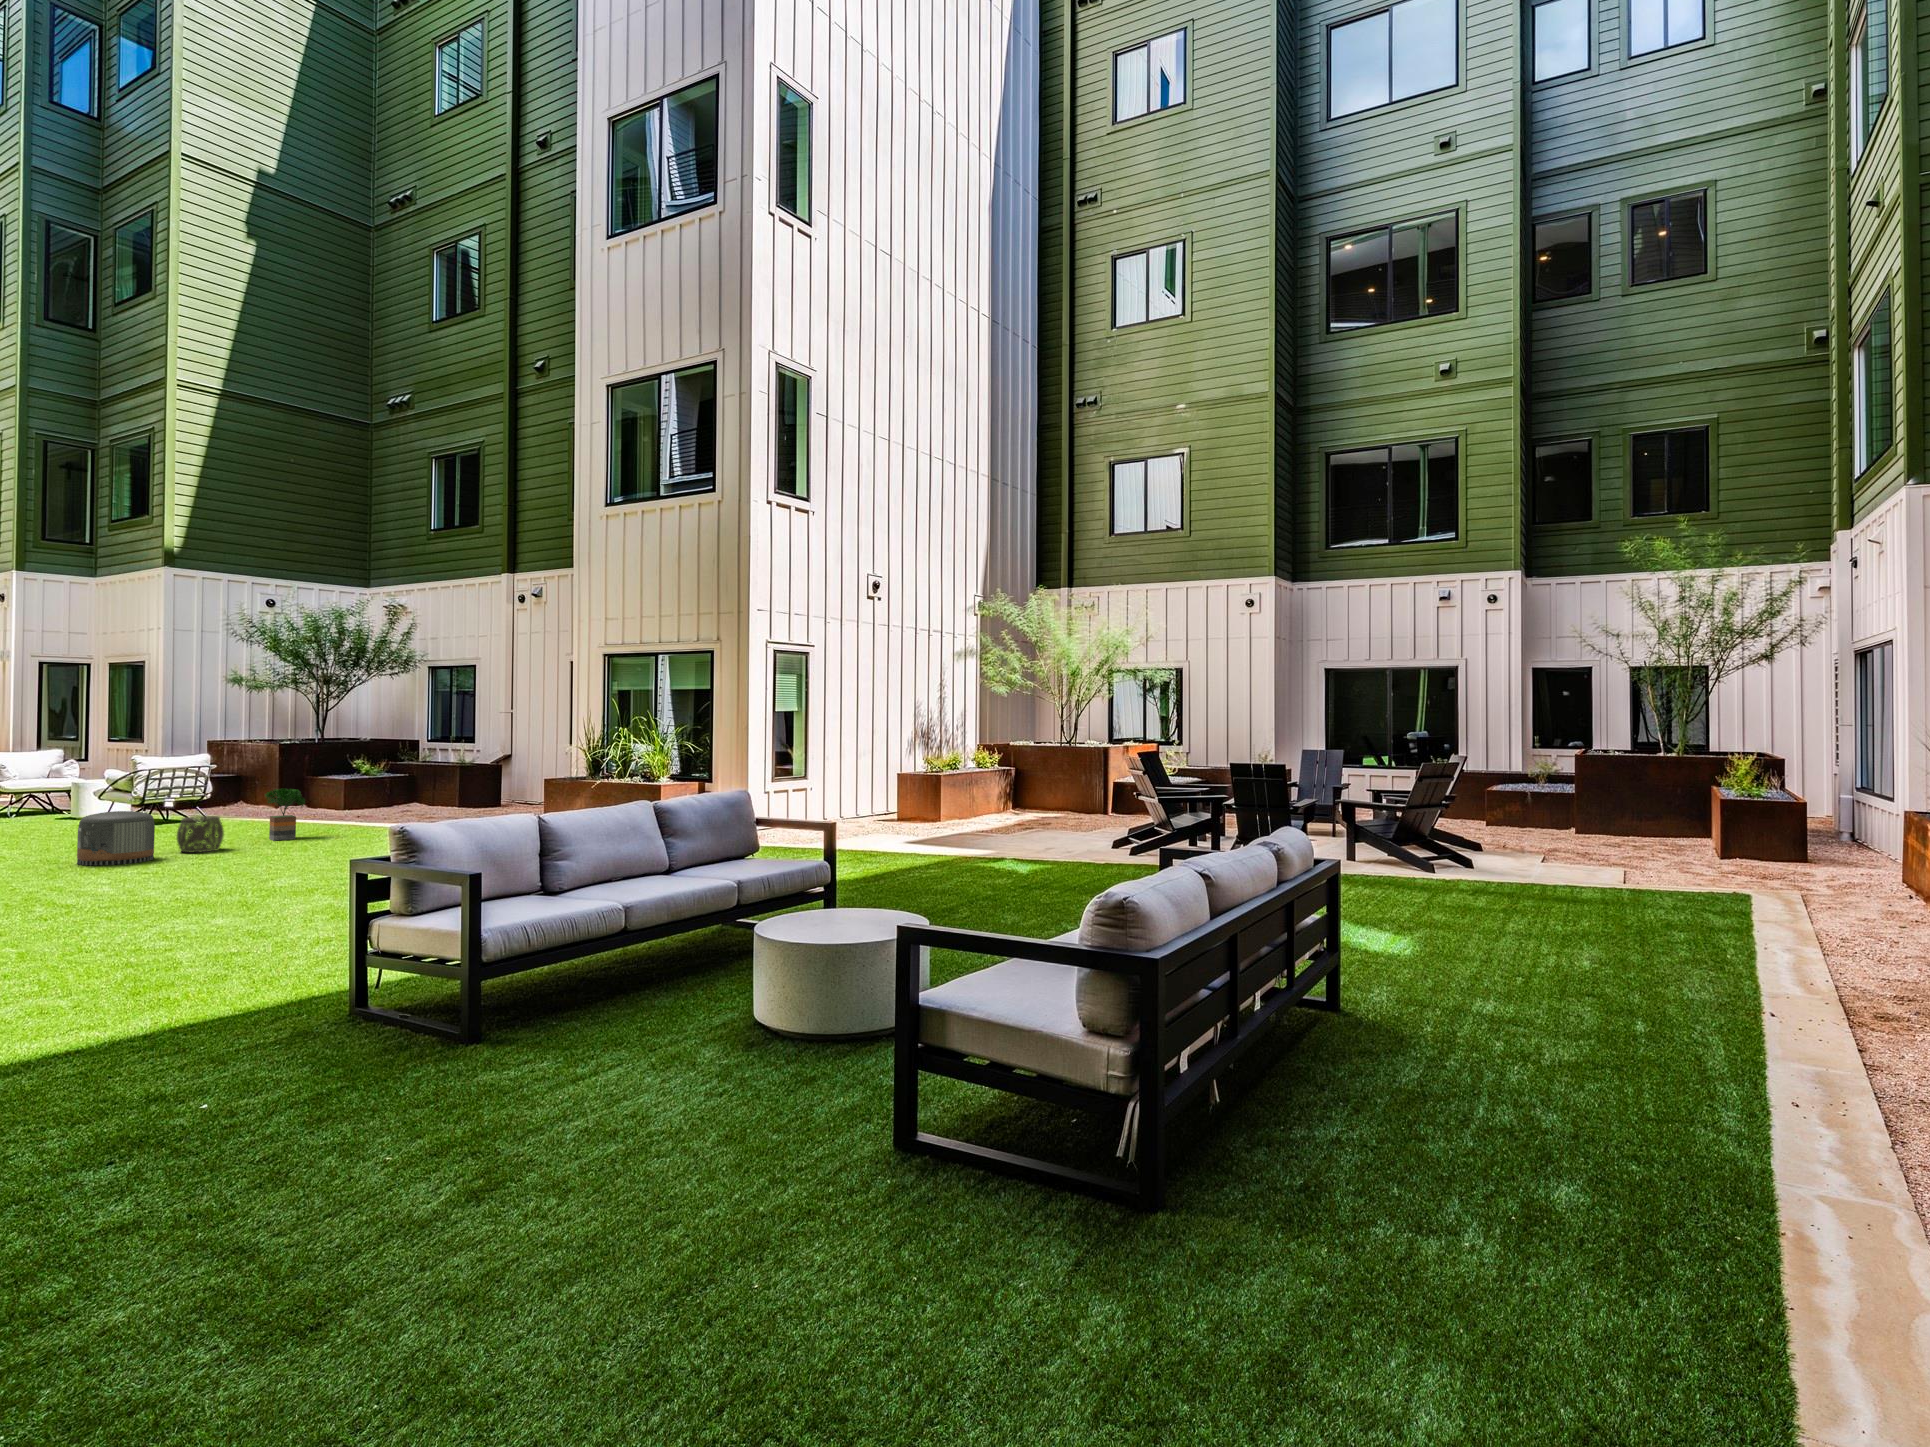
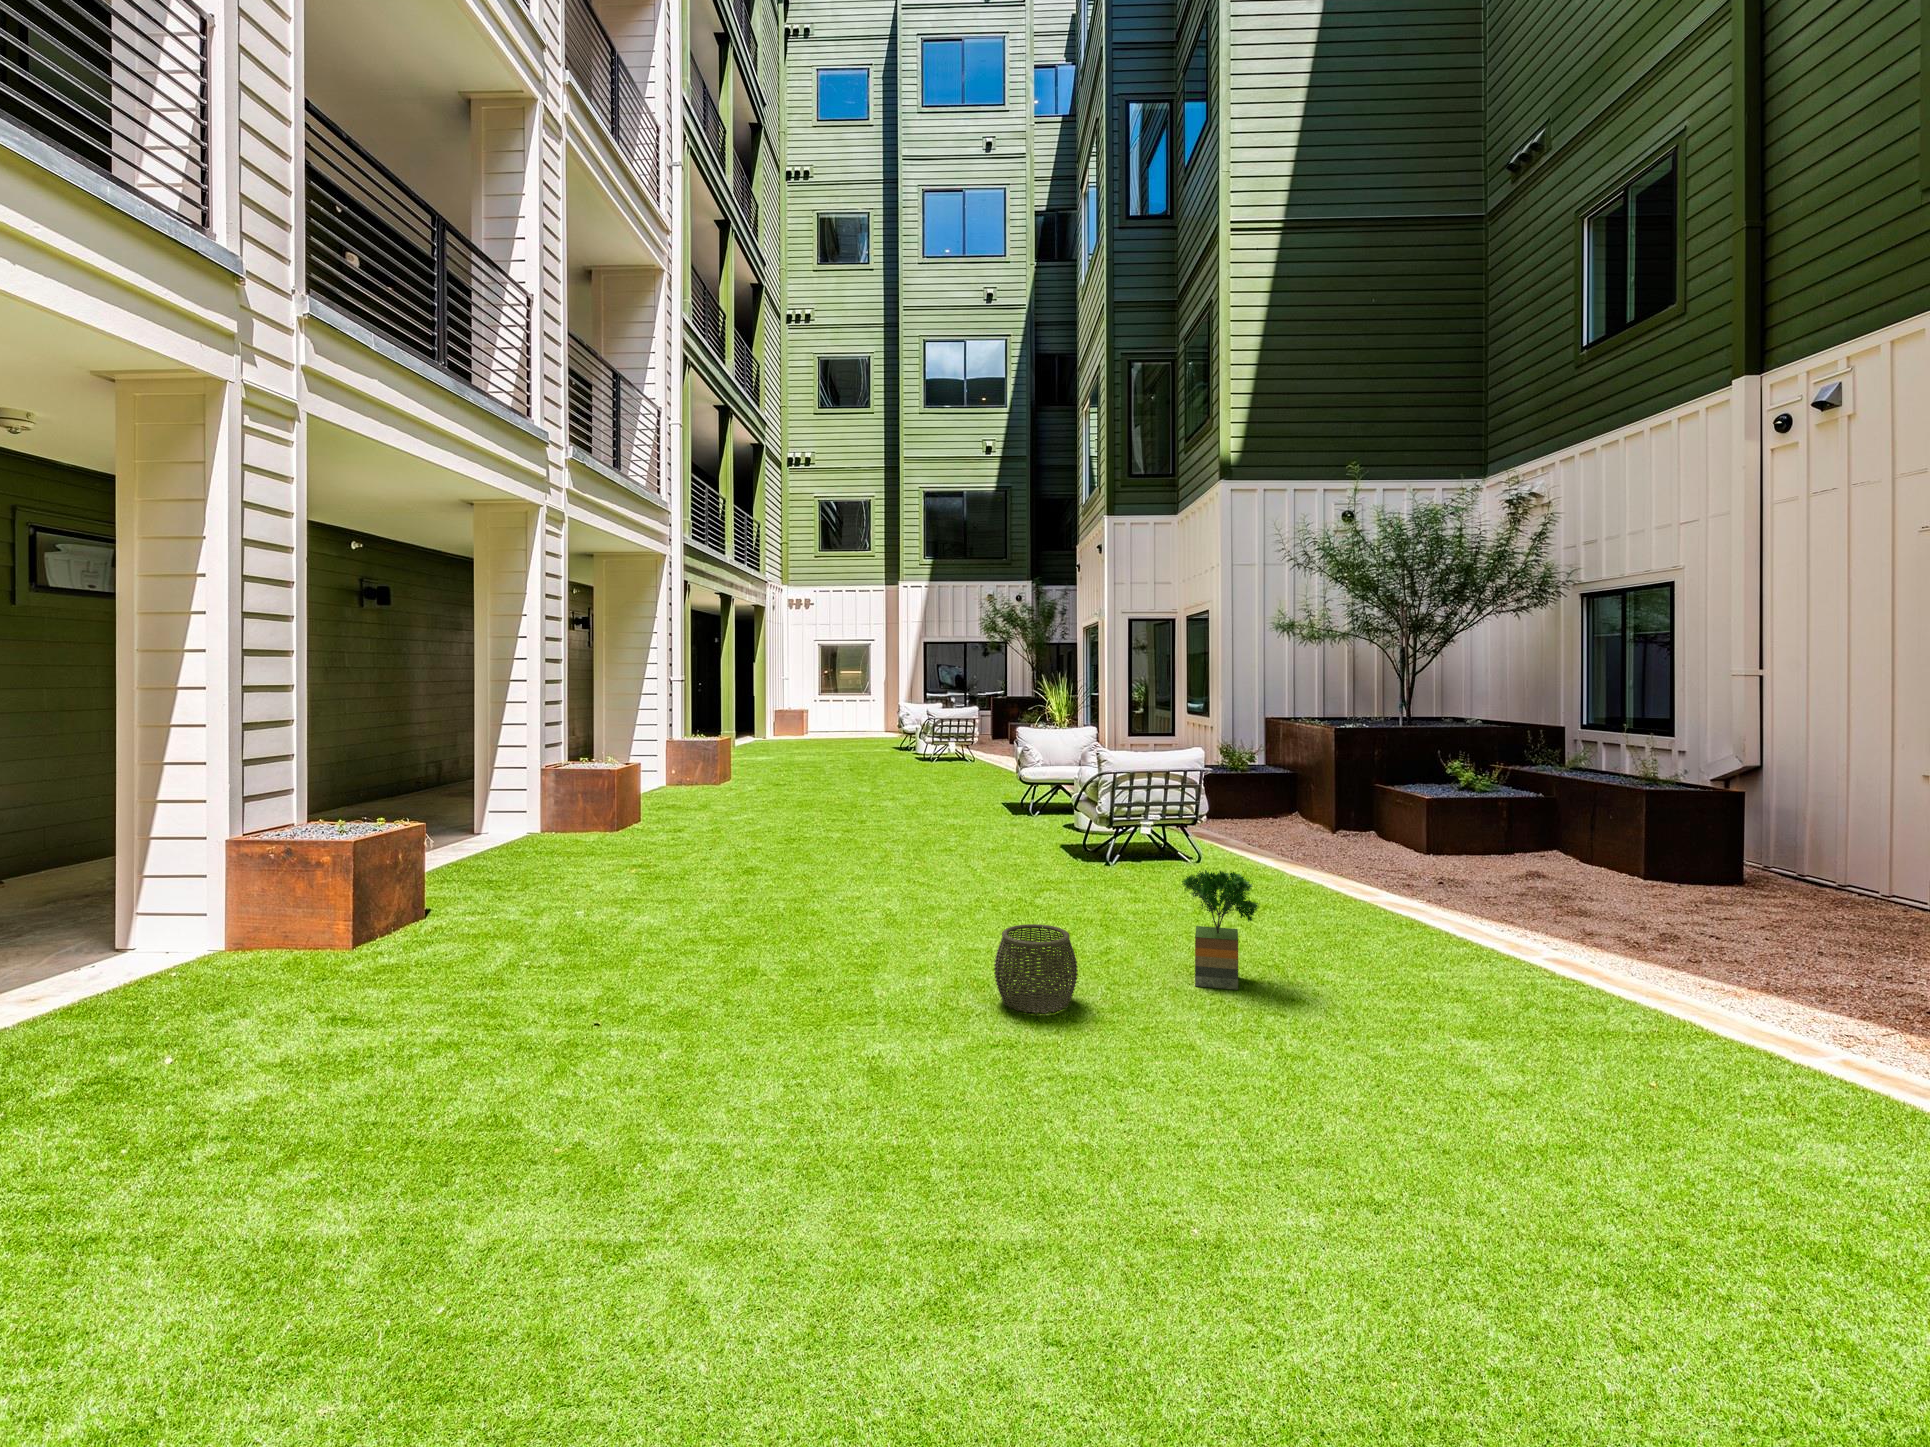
pouf: present [77,811,155,865] -> none [818,908,939,1034]

